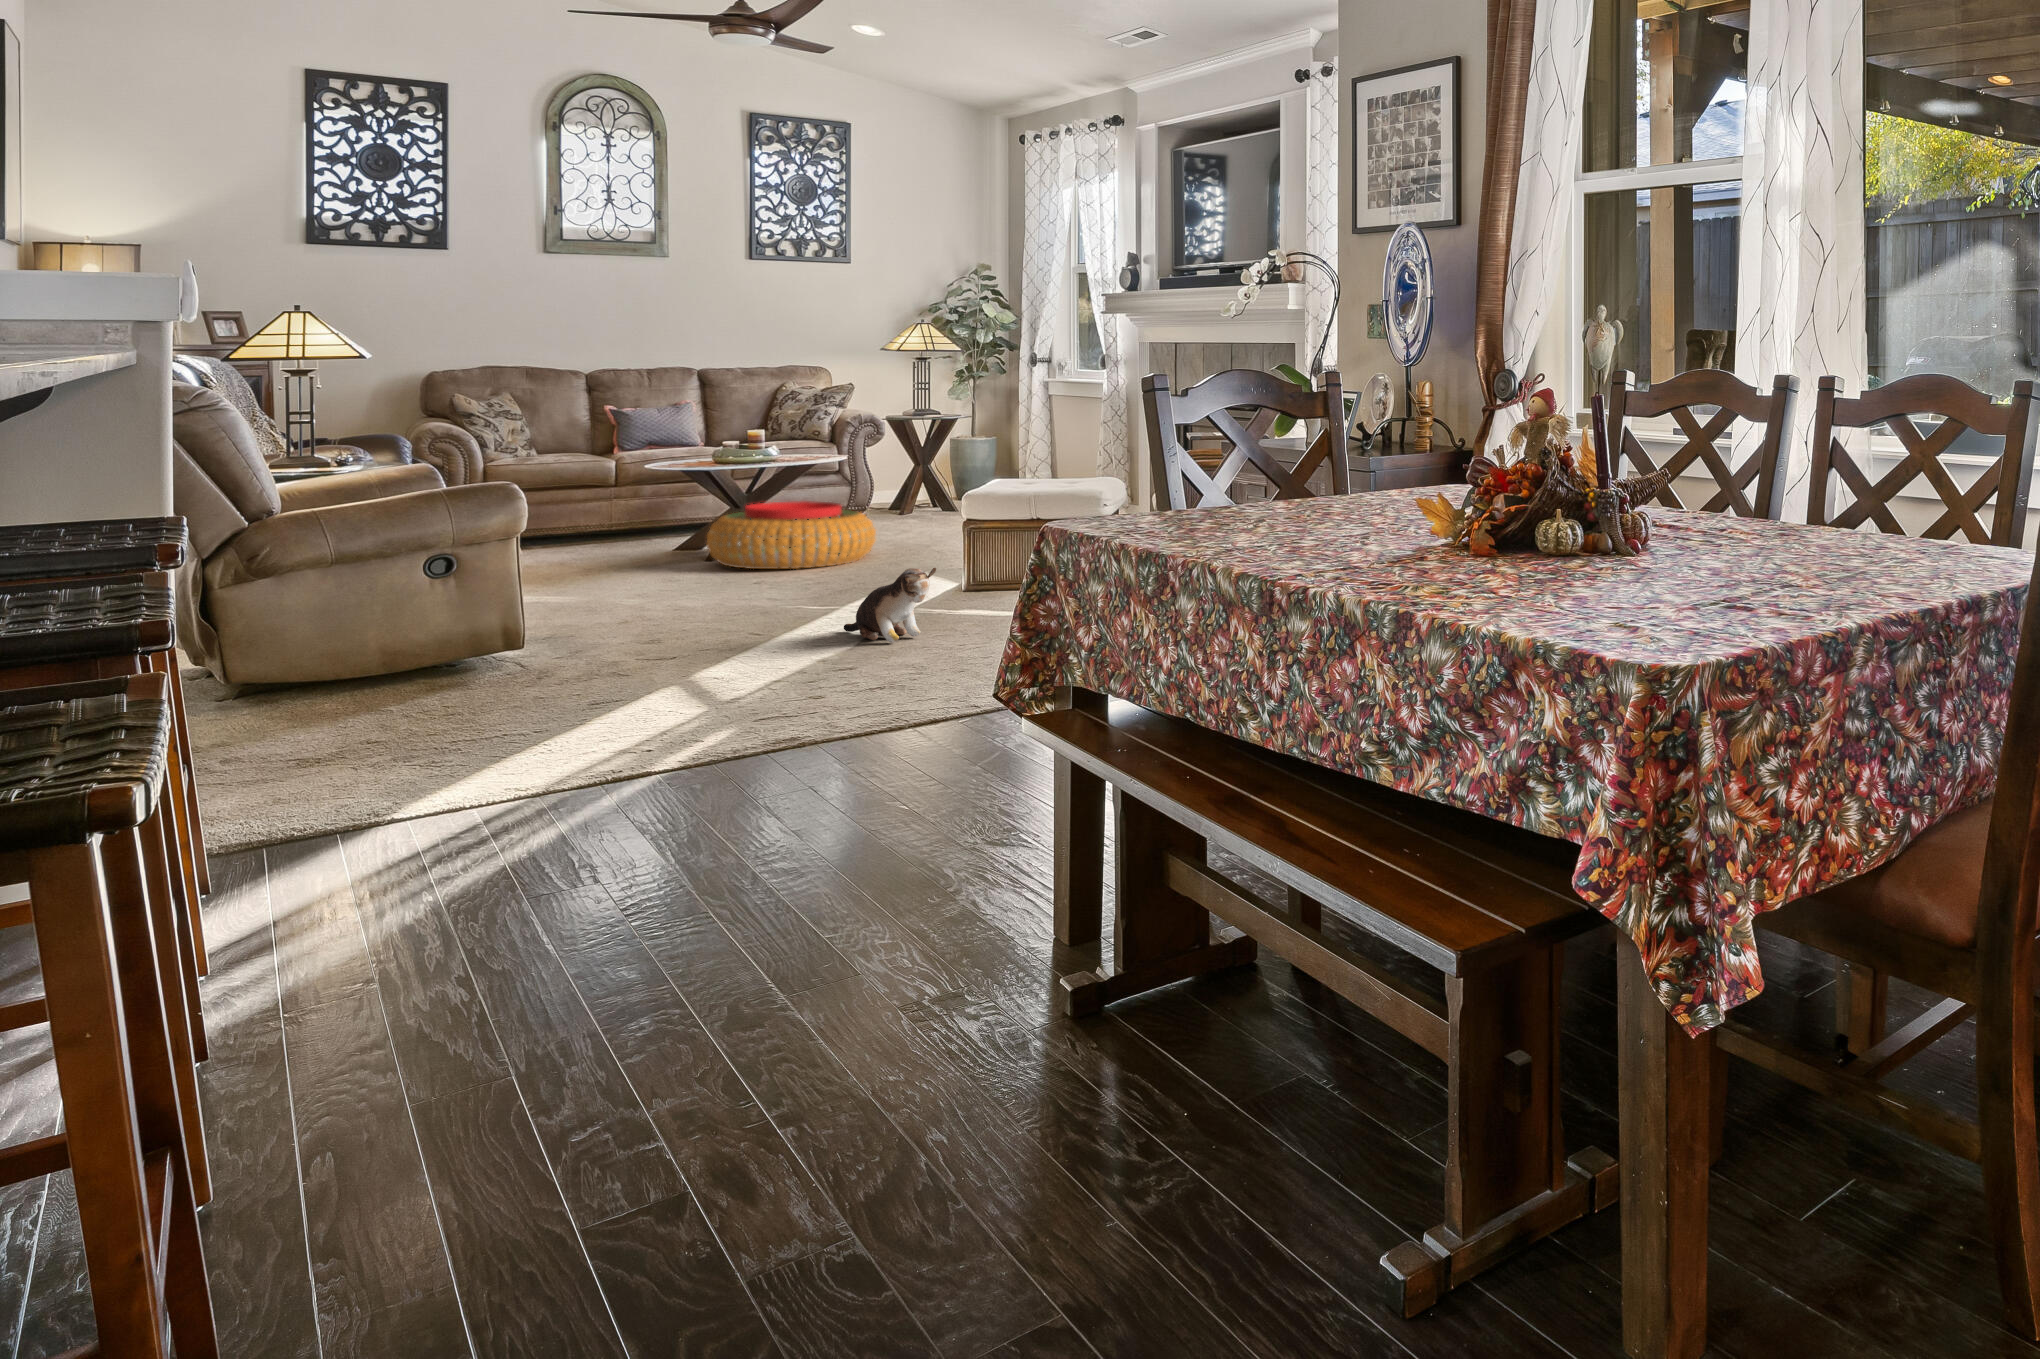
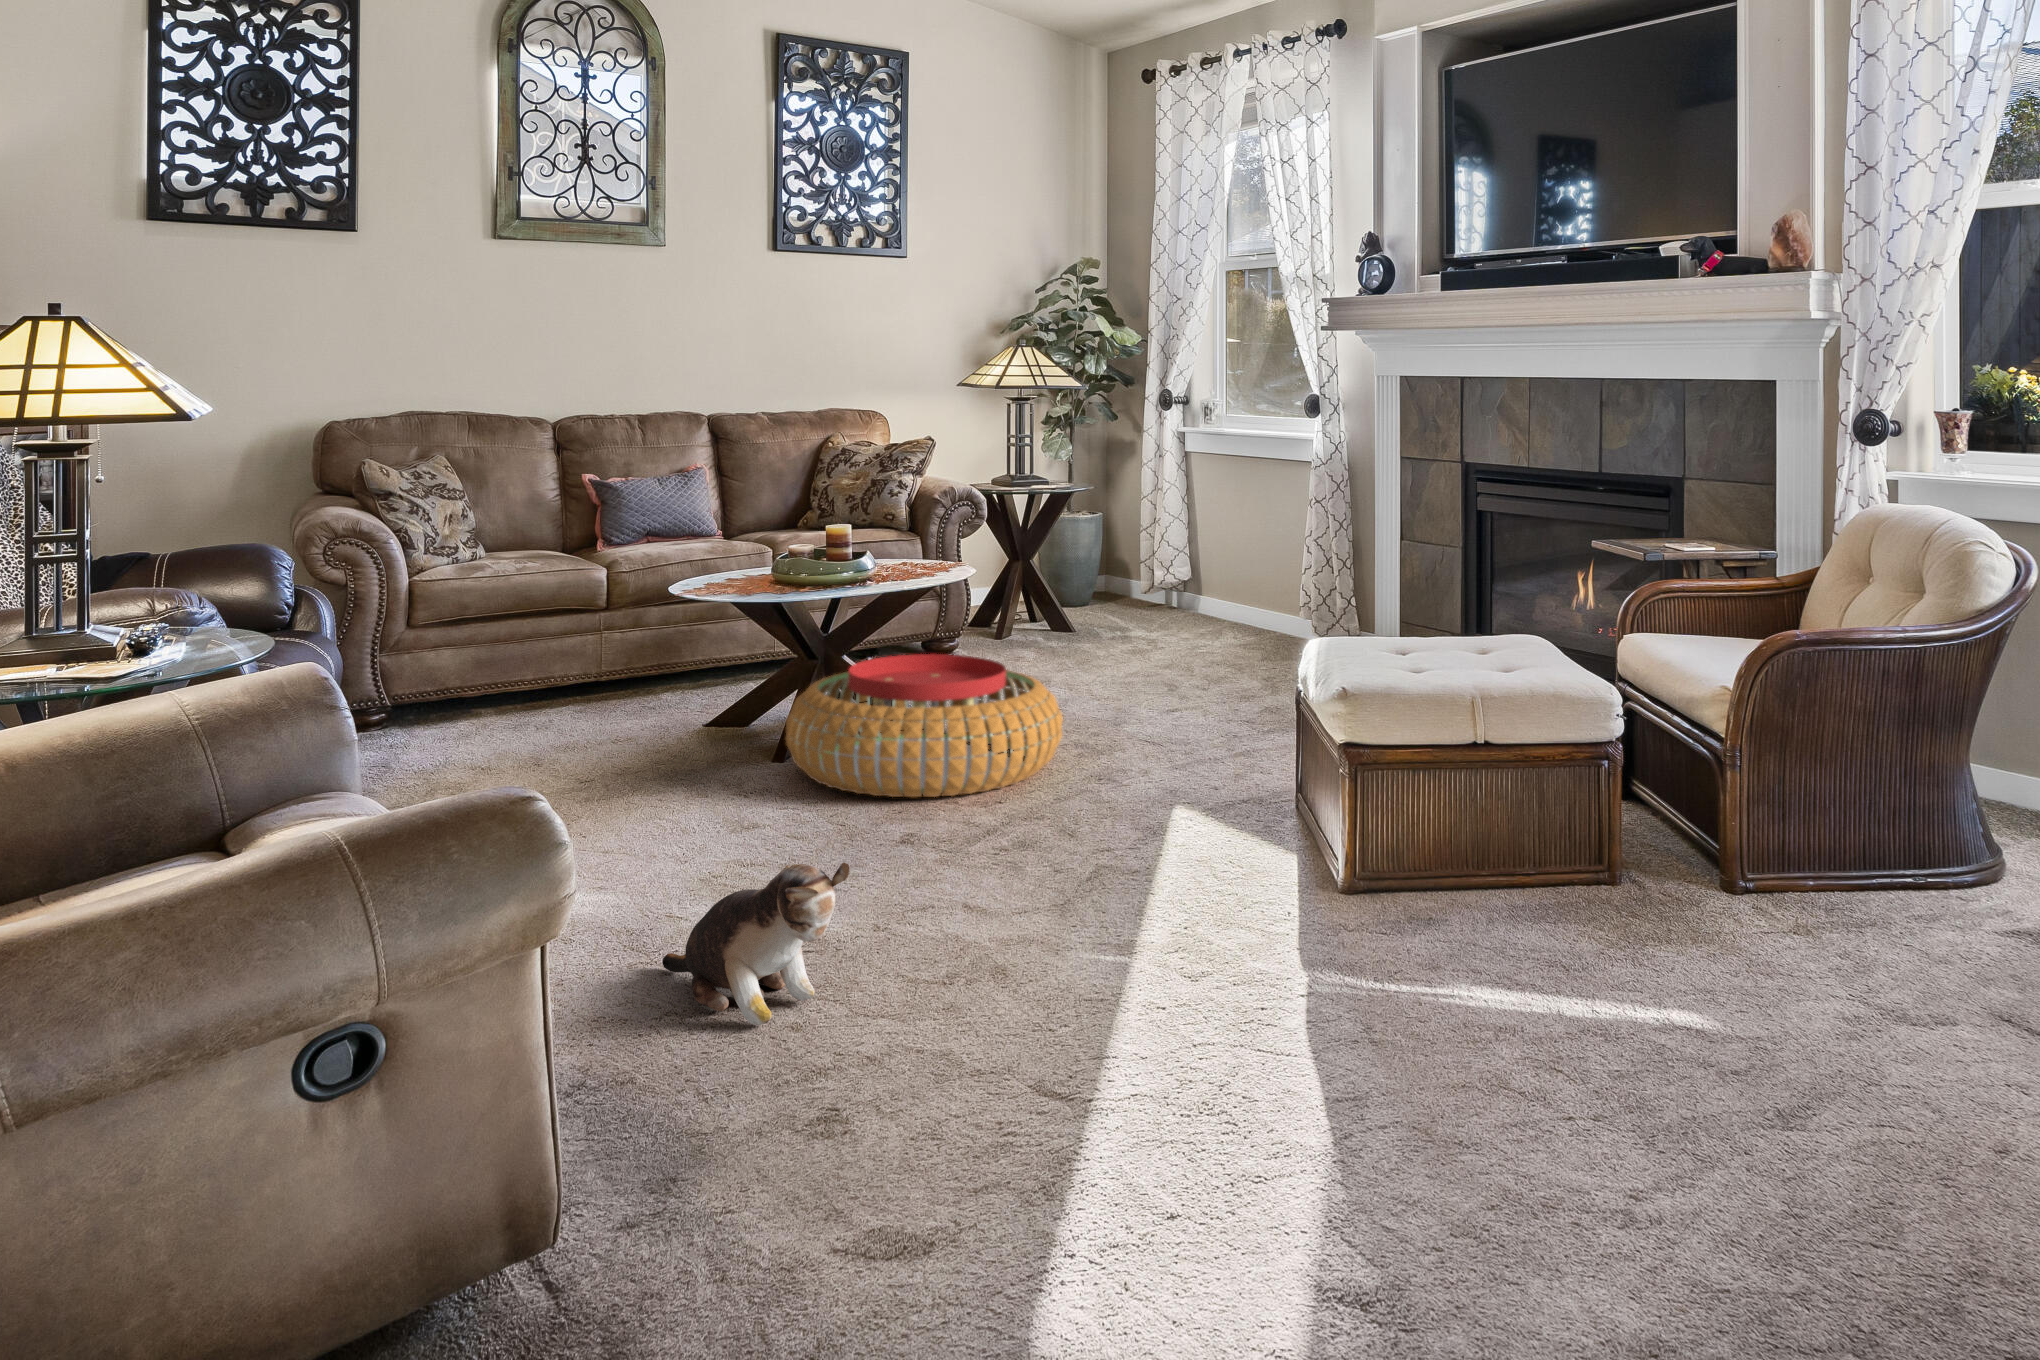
plush toy: present [844,568,936,643] -> present [662,862,849,1025]

